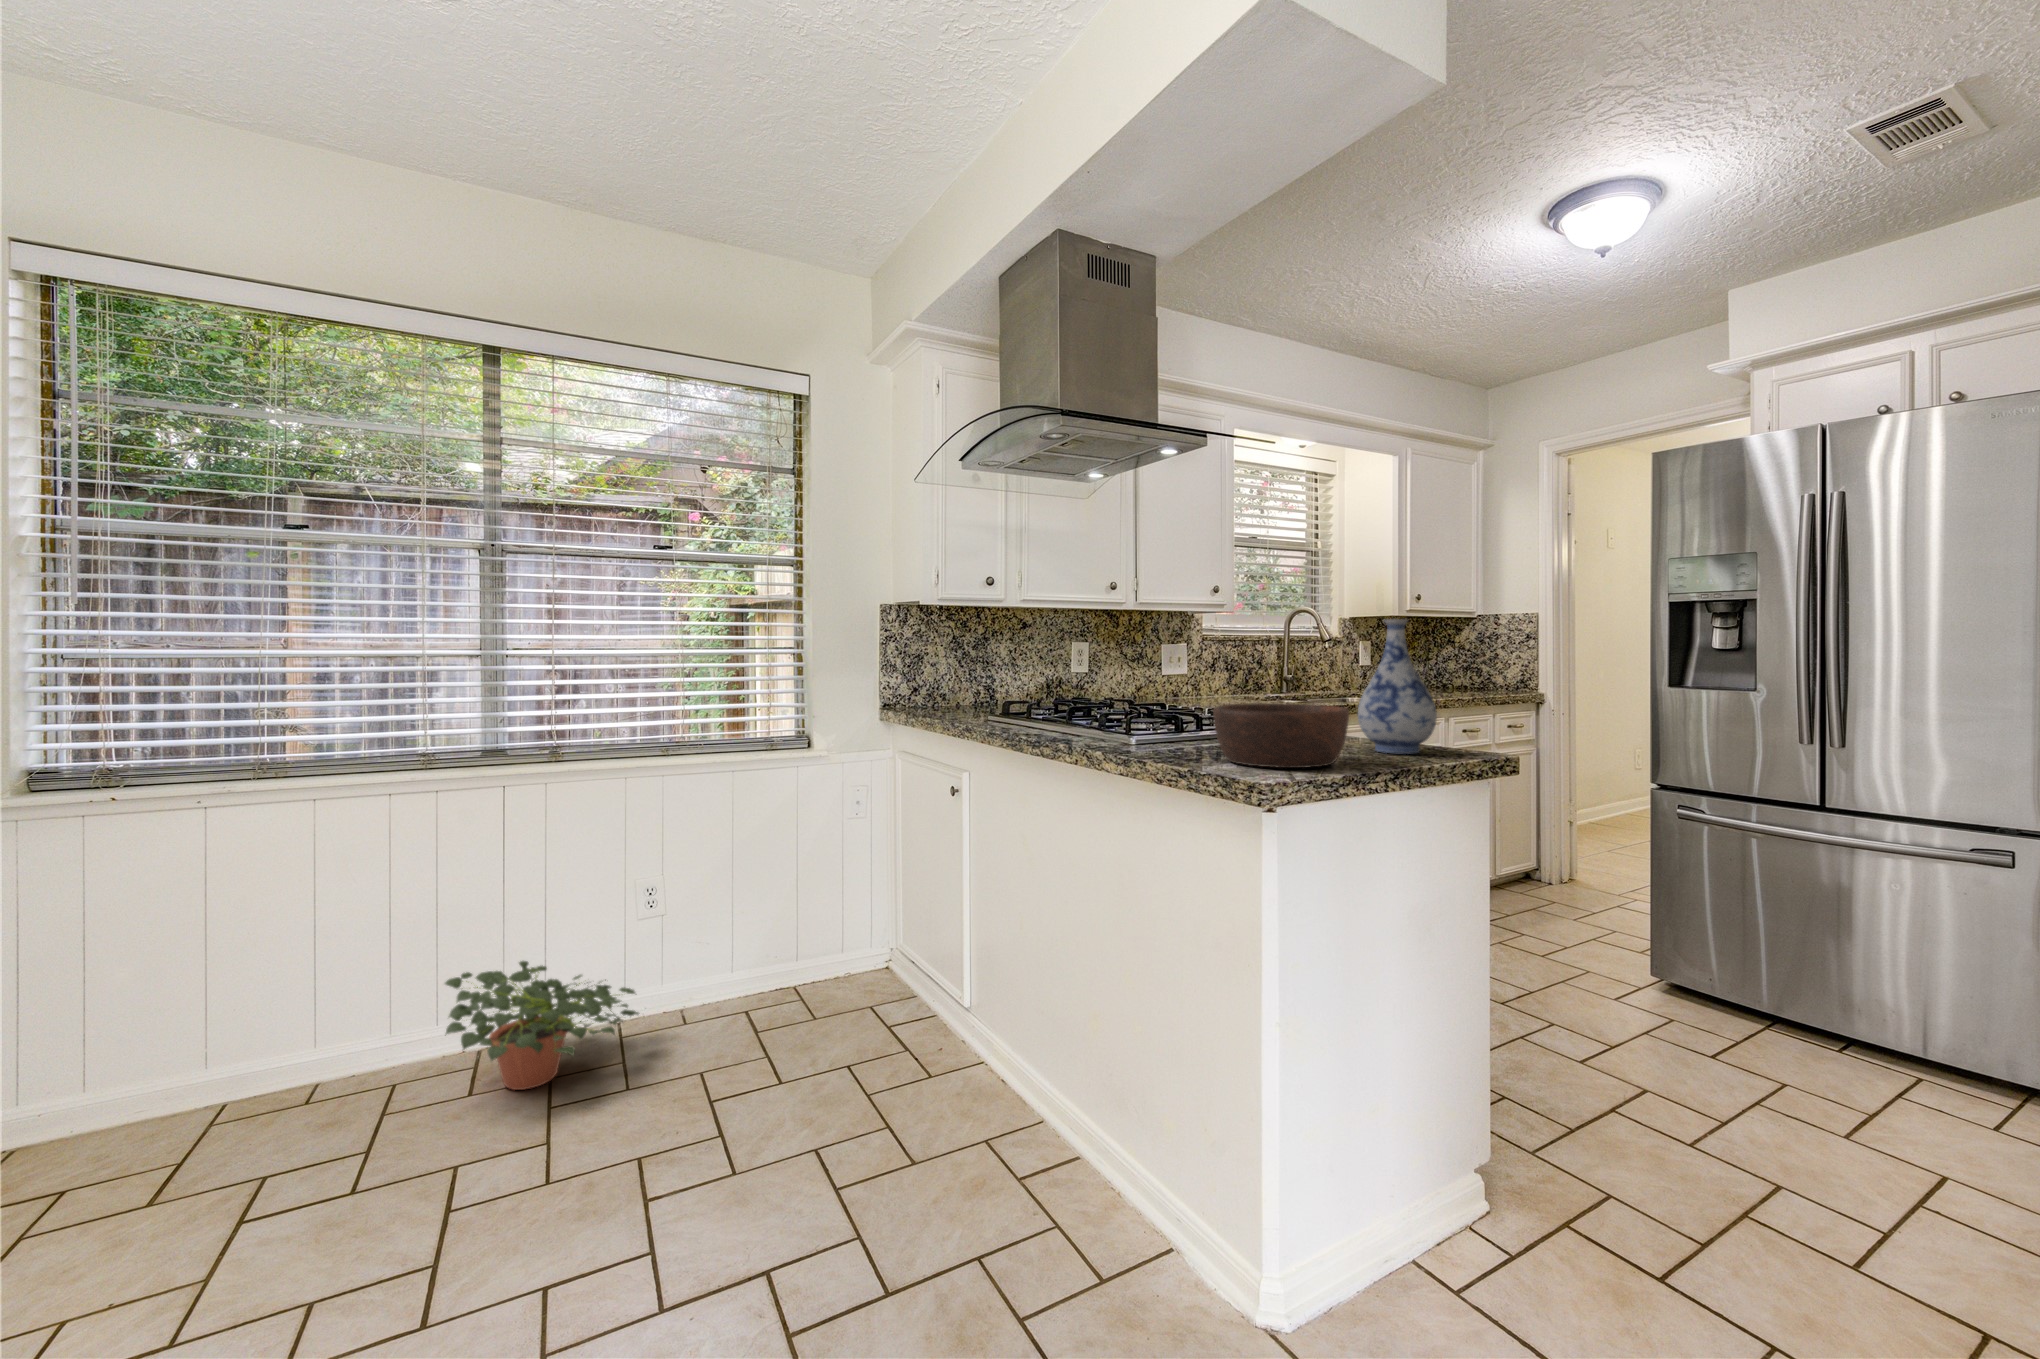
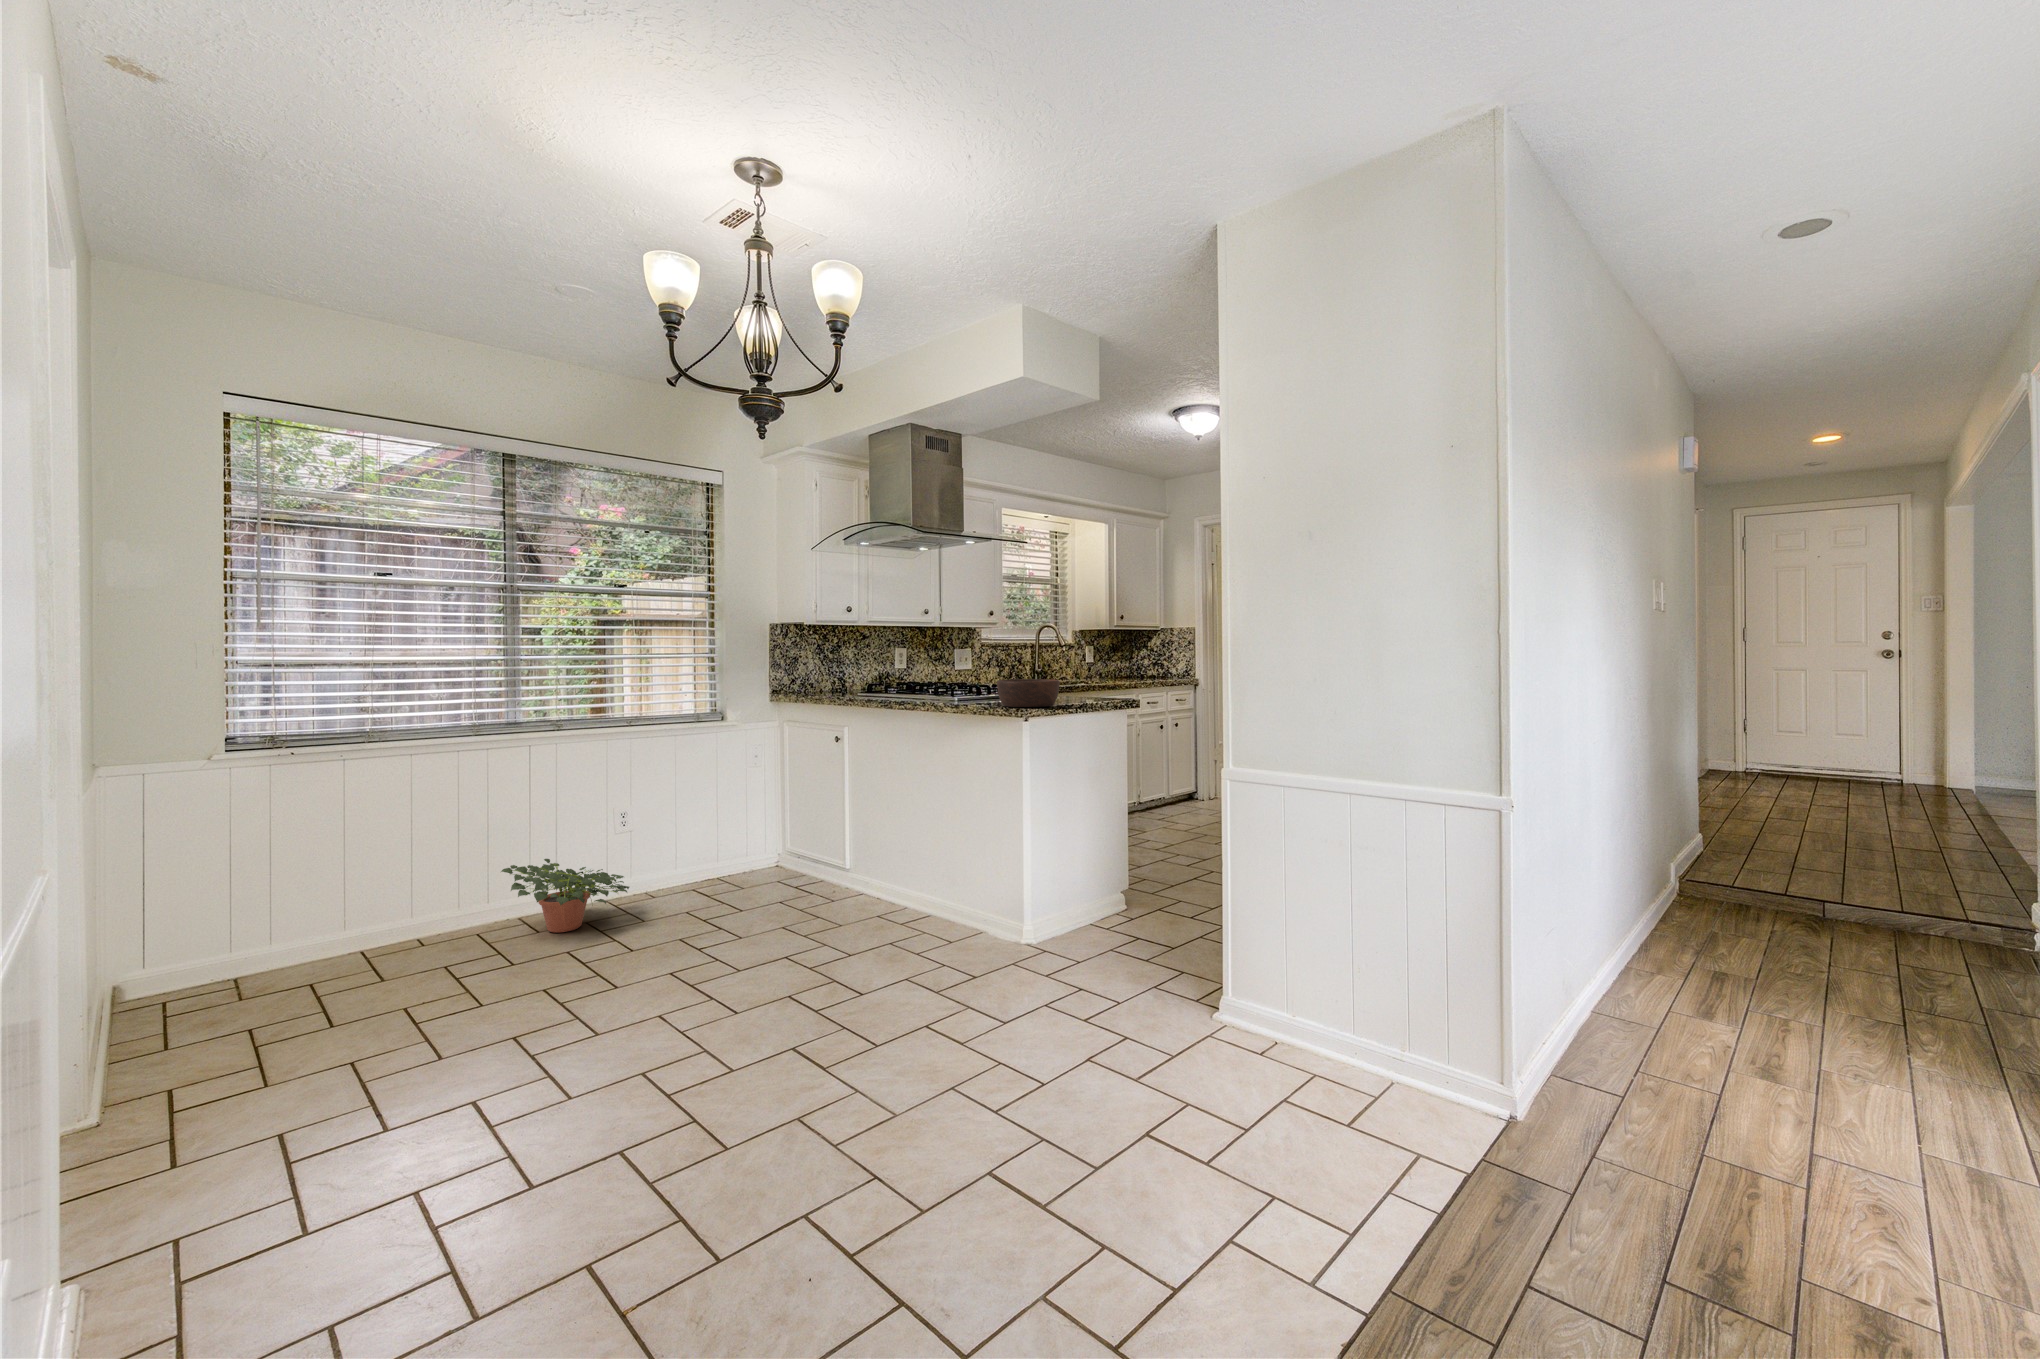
vase: present [1358,619,1437,754] -> none [1067,638,1103,703]

